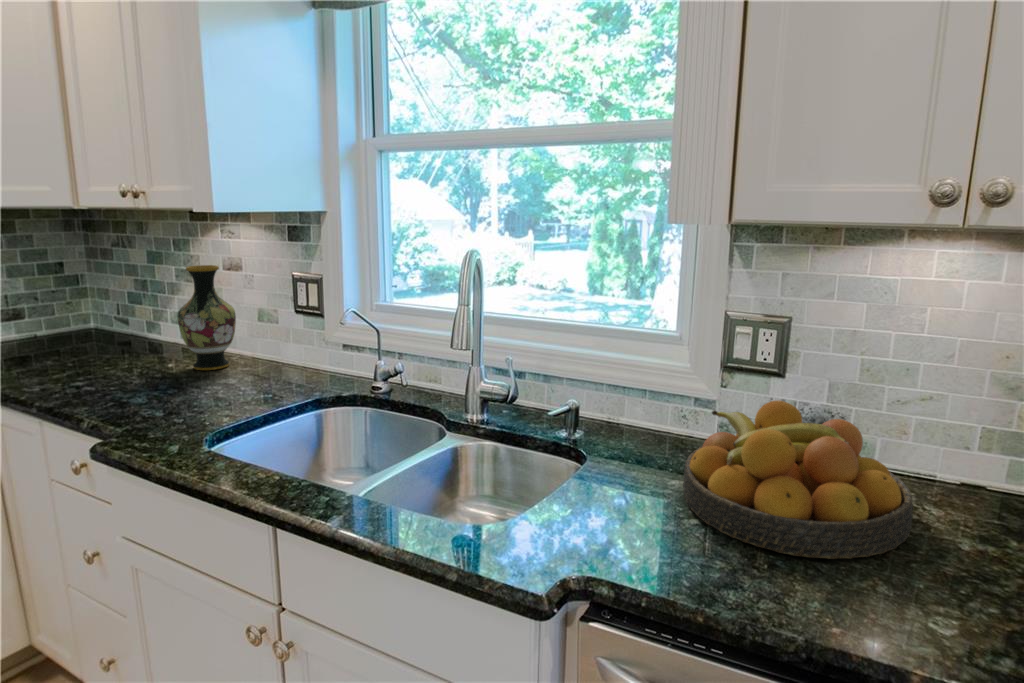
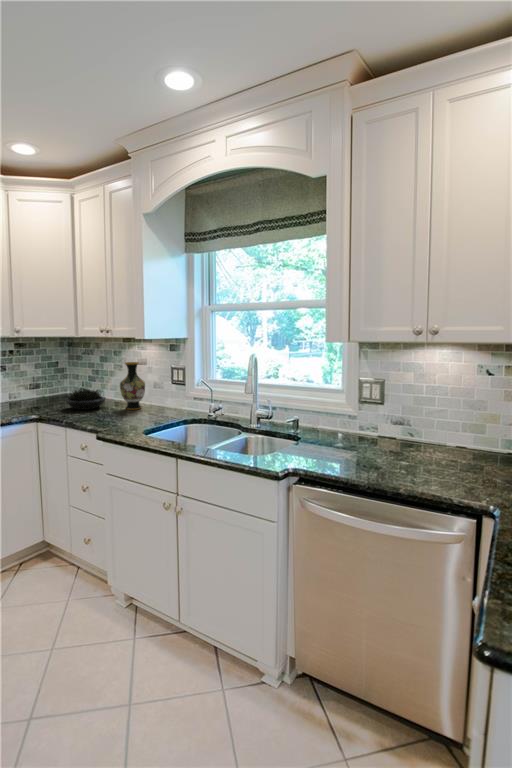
succulent plant: none [57,322,153,371] -> present [66,389,106,410]
fruit bowl: present [683,400,913,559] -> none [338,412,424,464]

